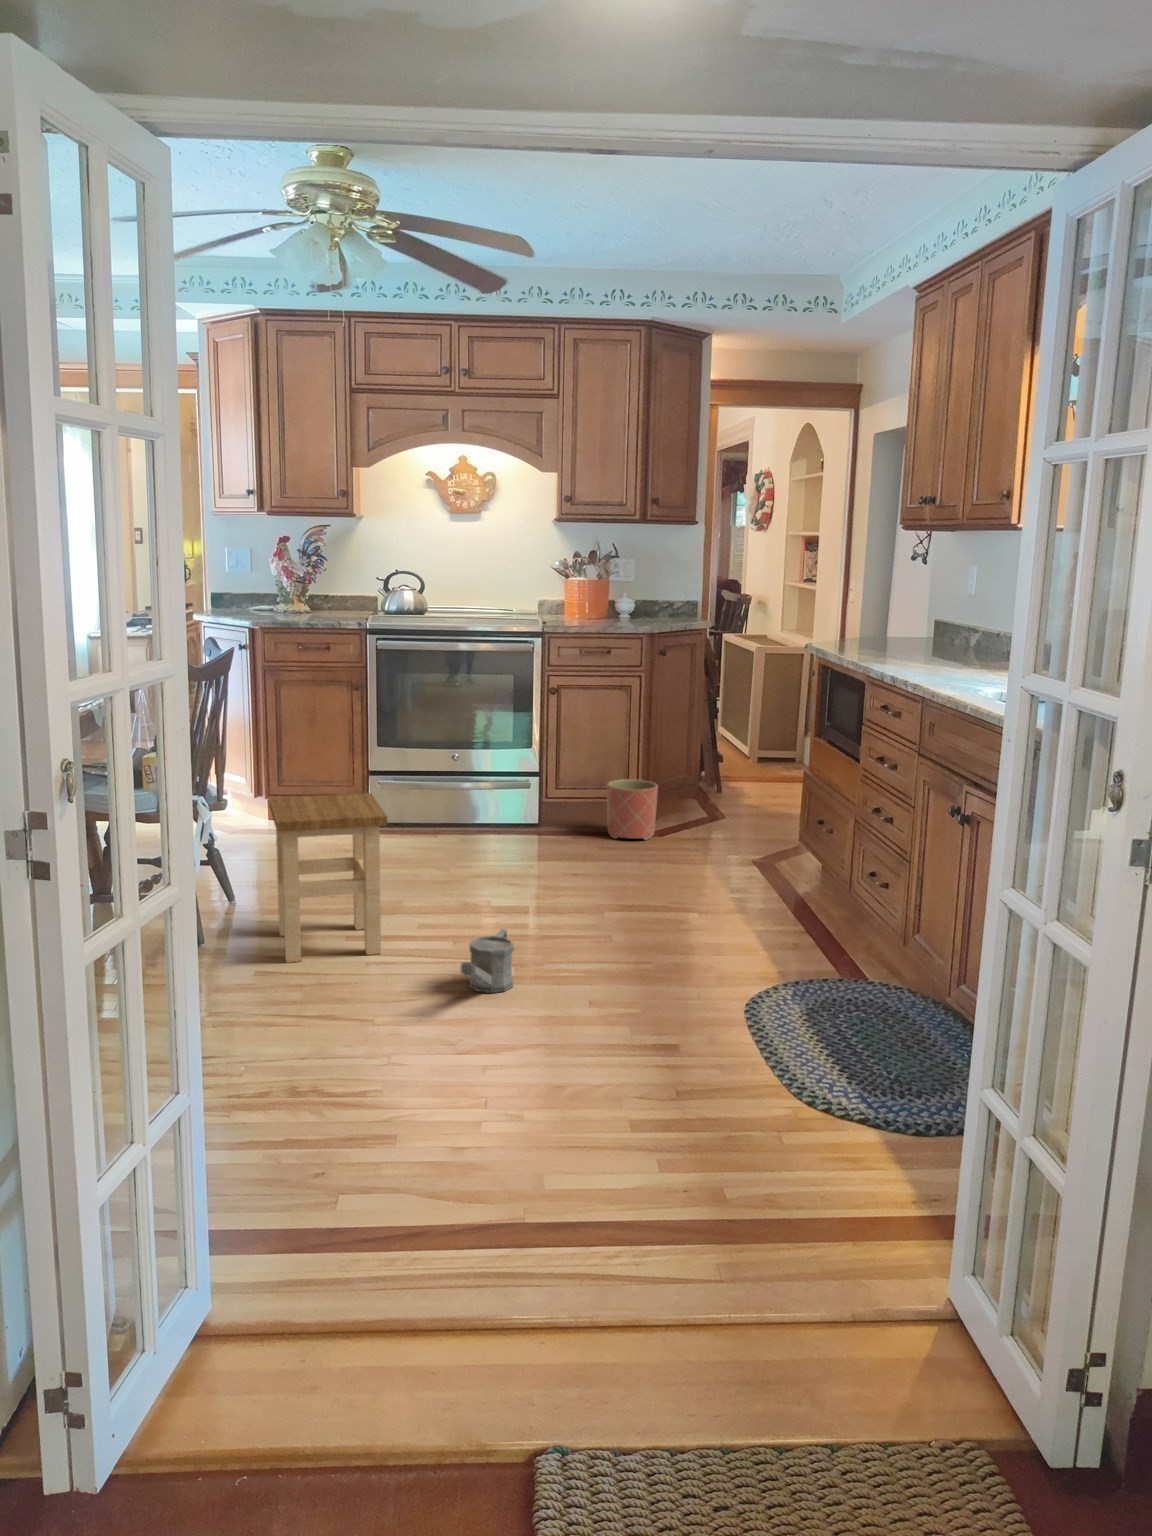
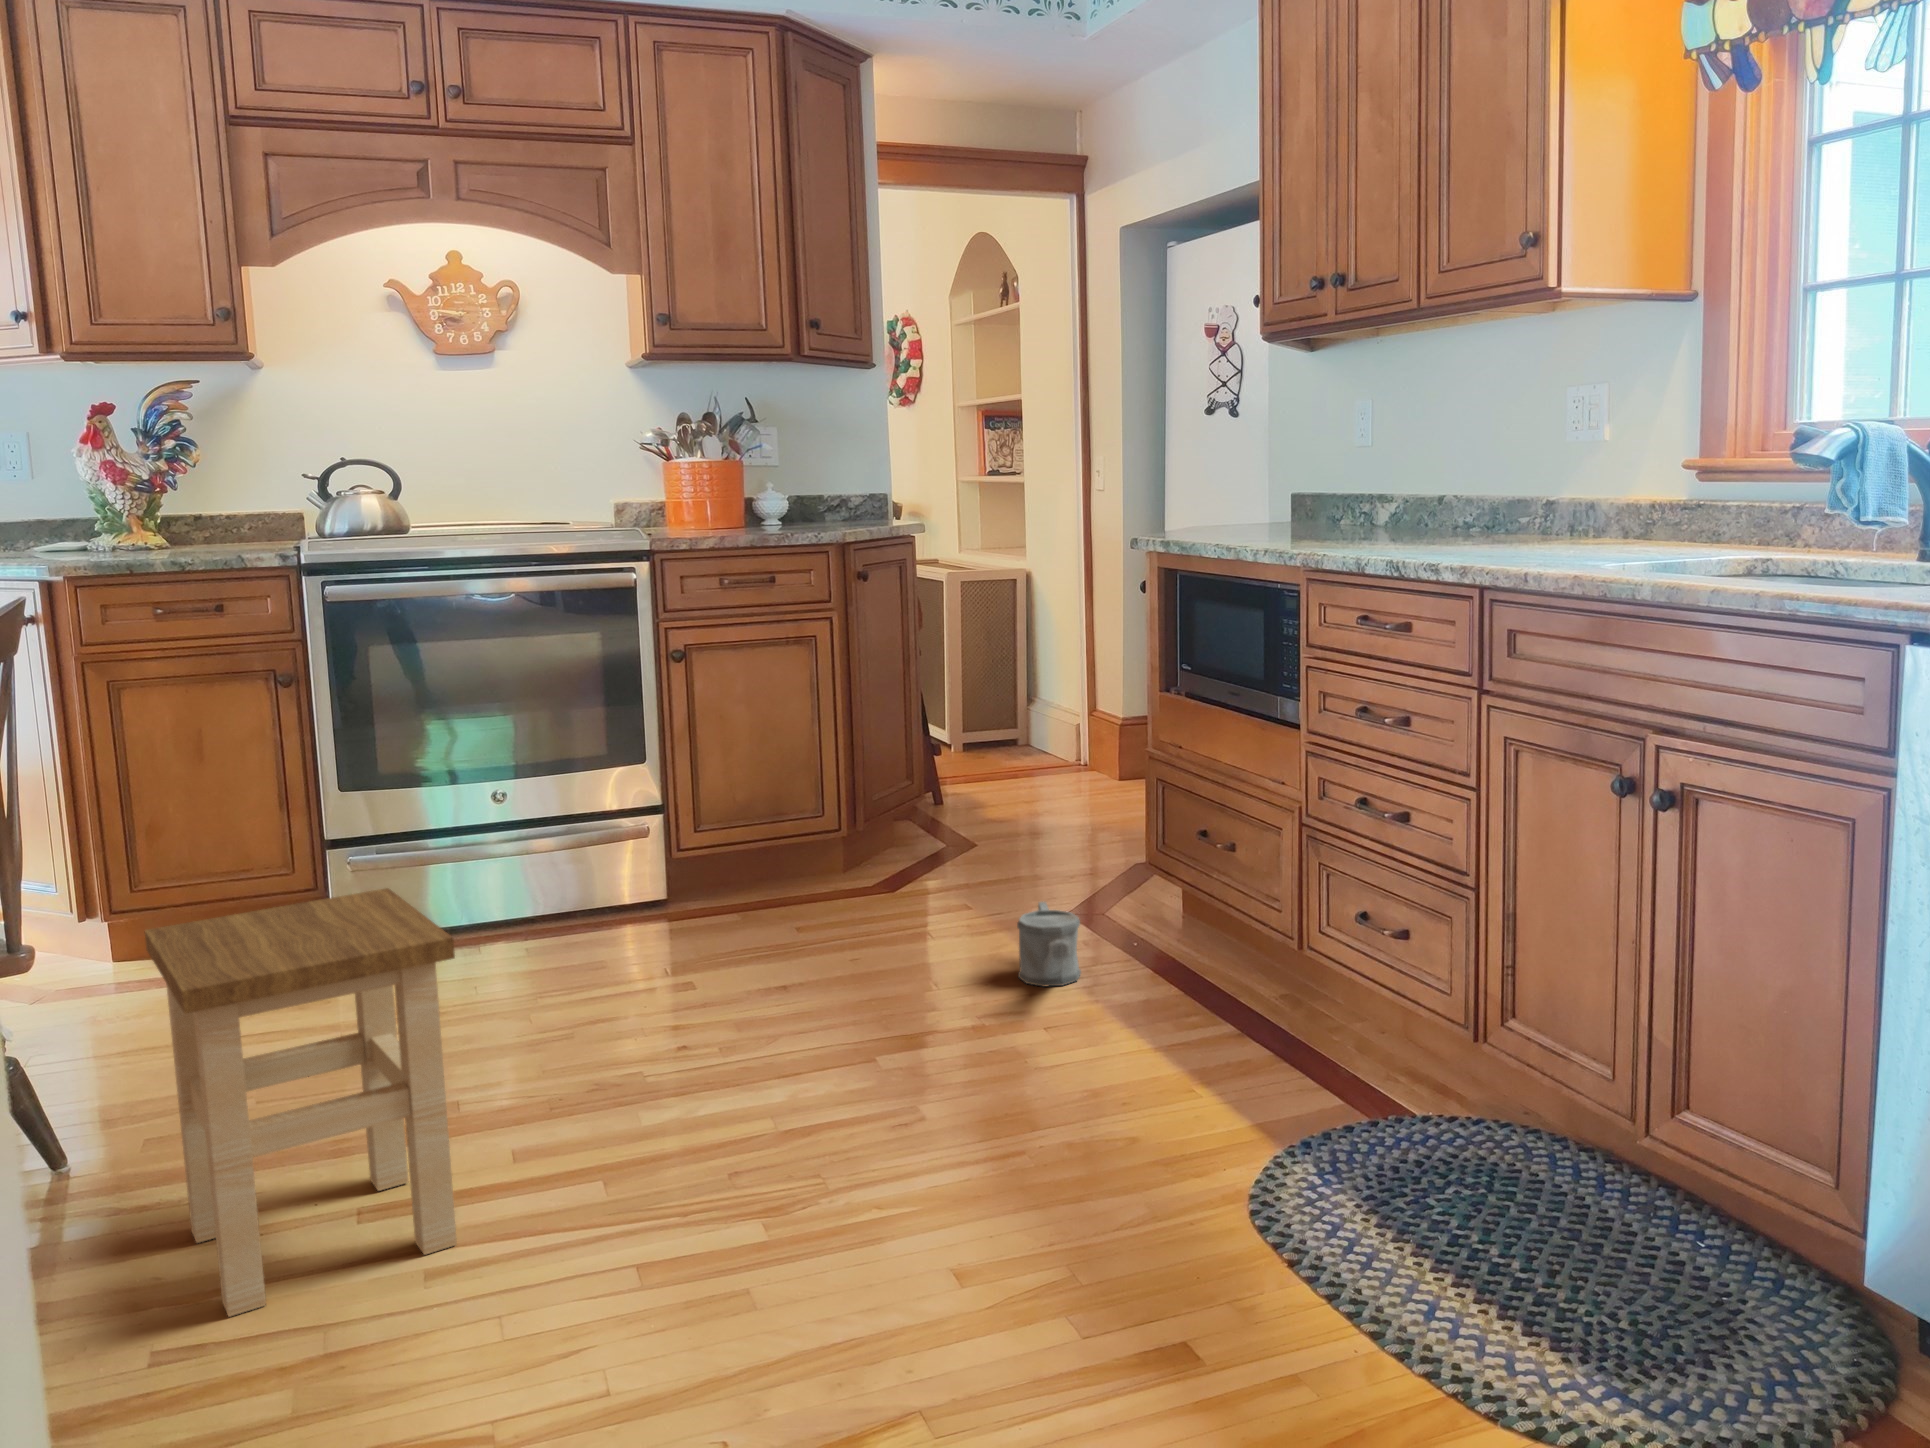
planter: present [607,779,658,840] -> none [789,798,879,907]
watering can: present [461,929,514,993] -> present [1017,902,1081,987]

